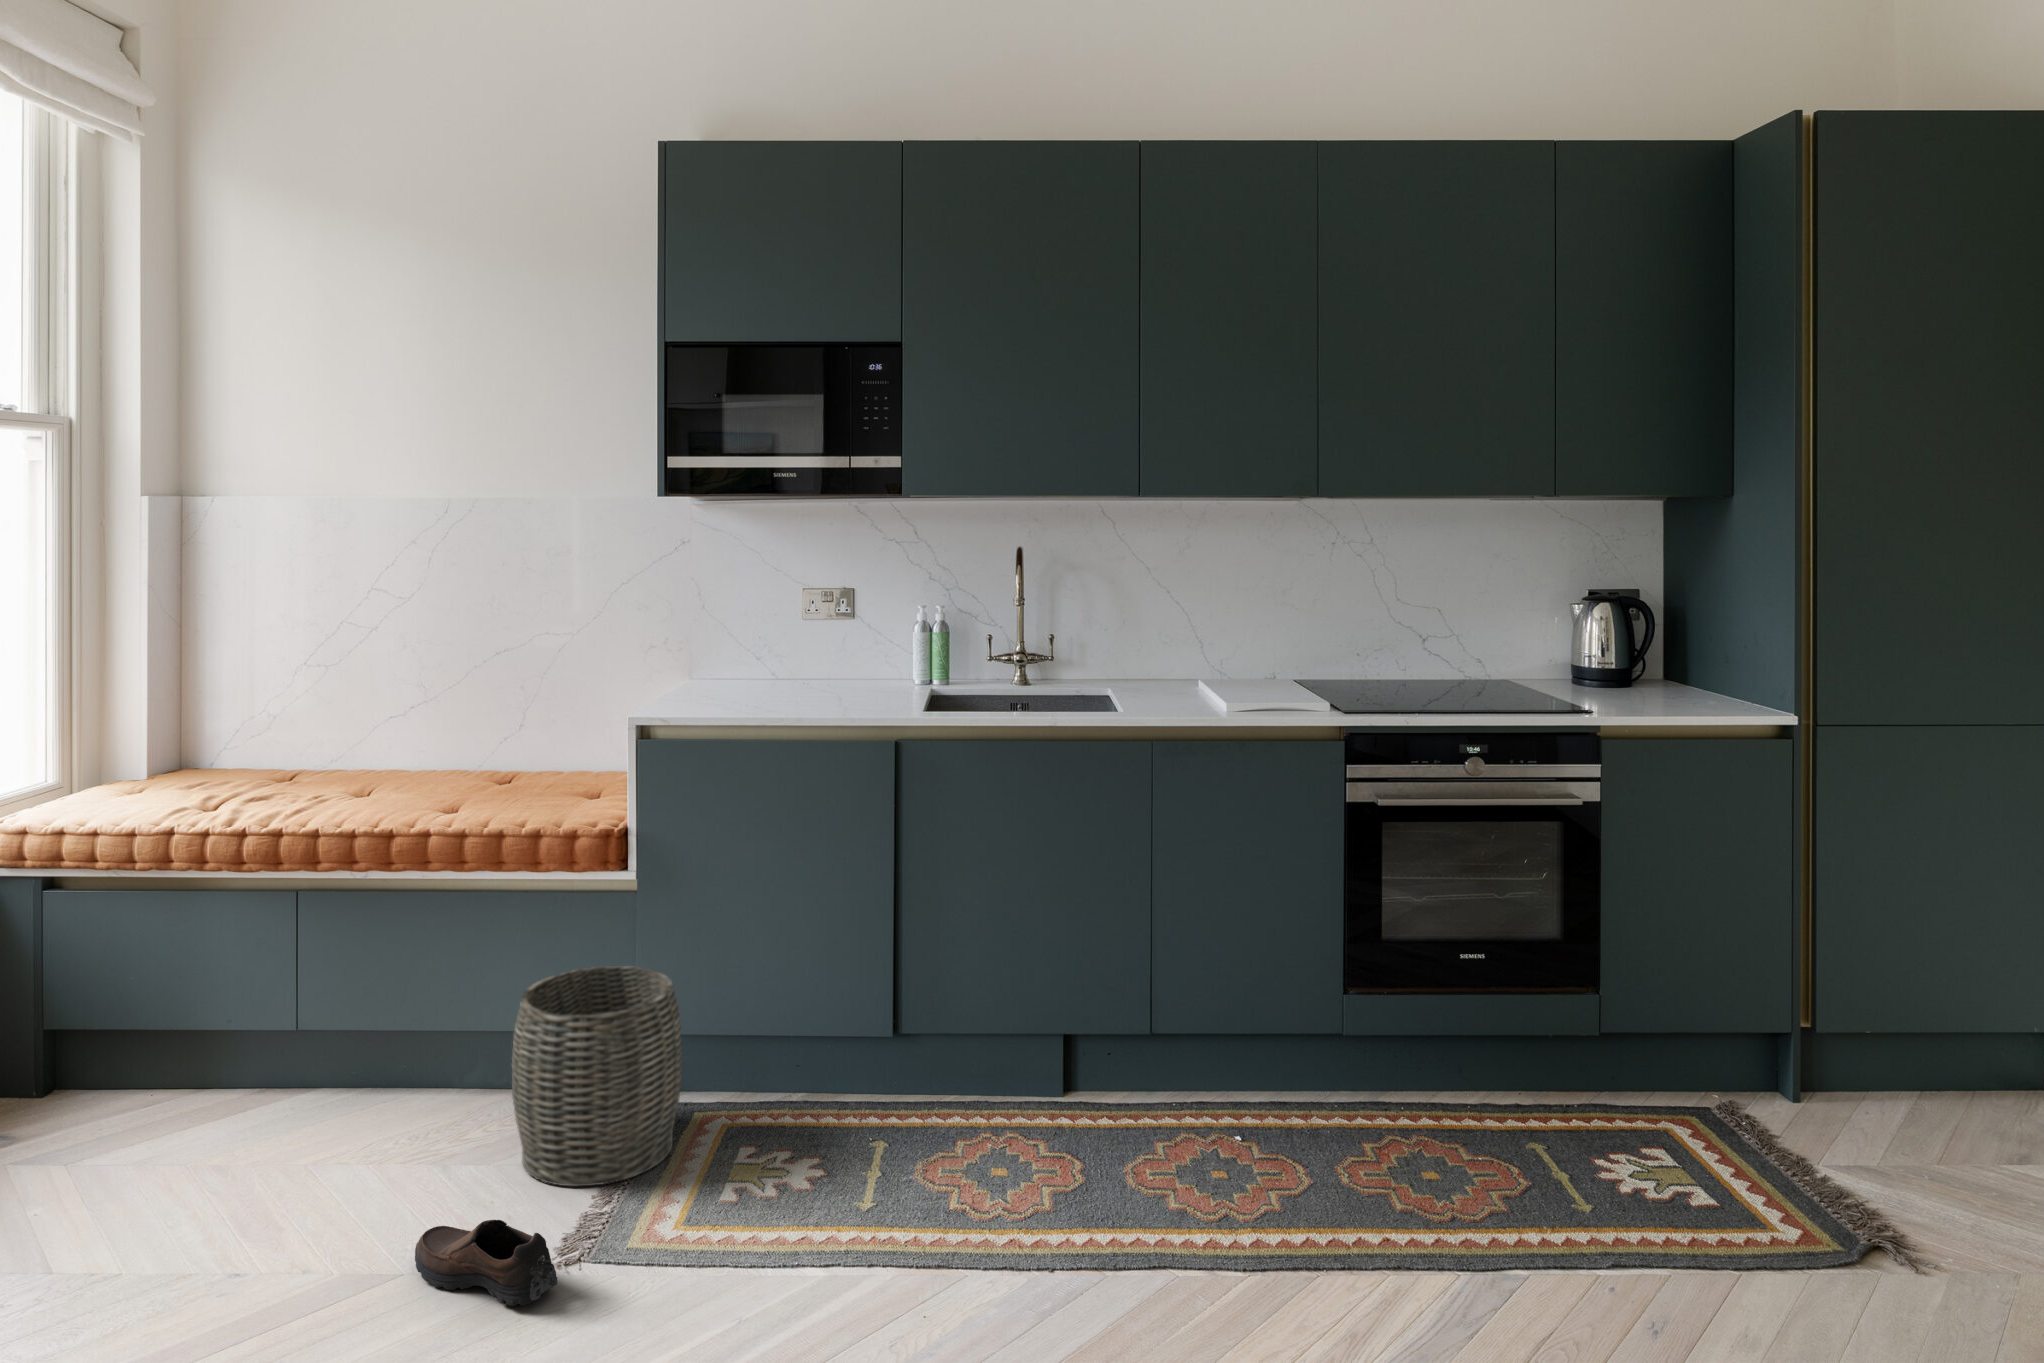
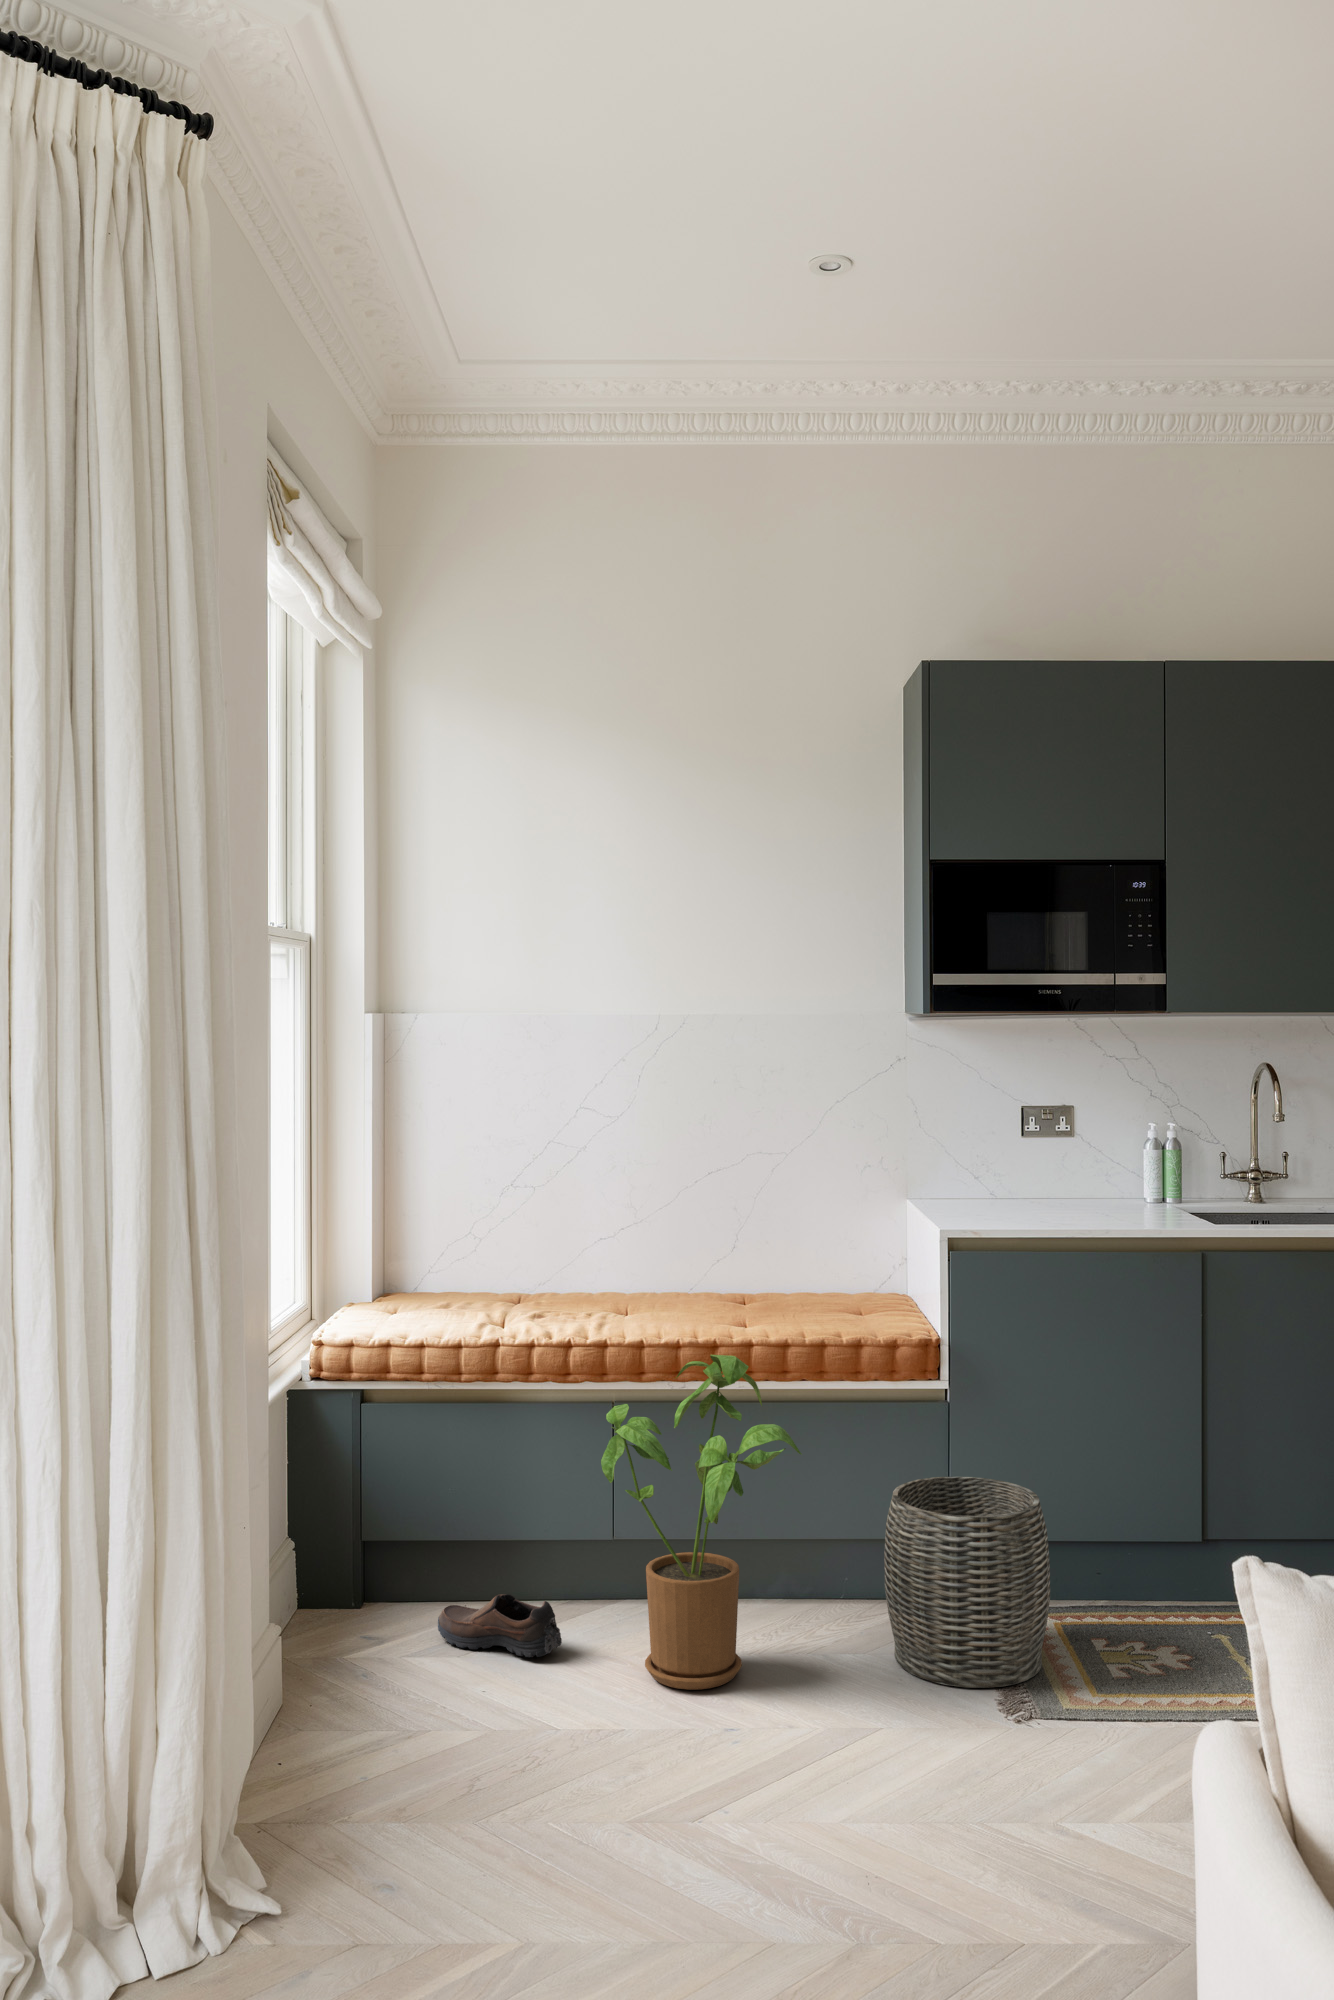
house plant: none [203,849,403,1191] -> present [601,1355,802,1690]
shoe: present [415,1220,557,1306] -> present [438,1594,562,1657]

